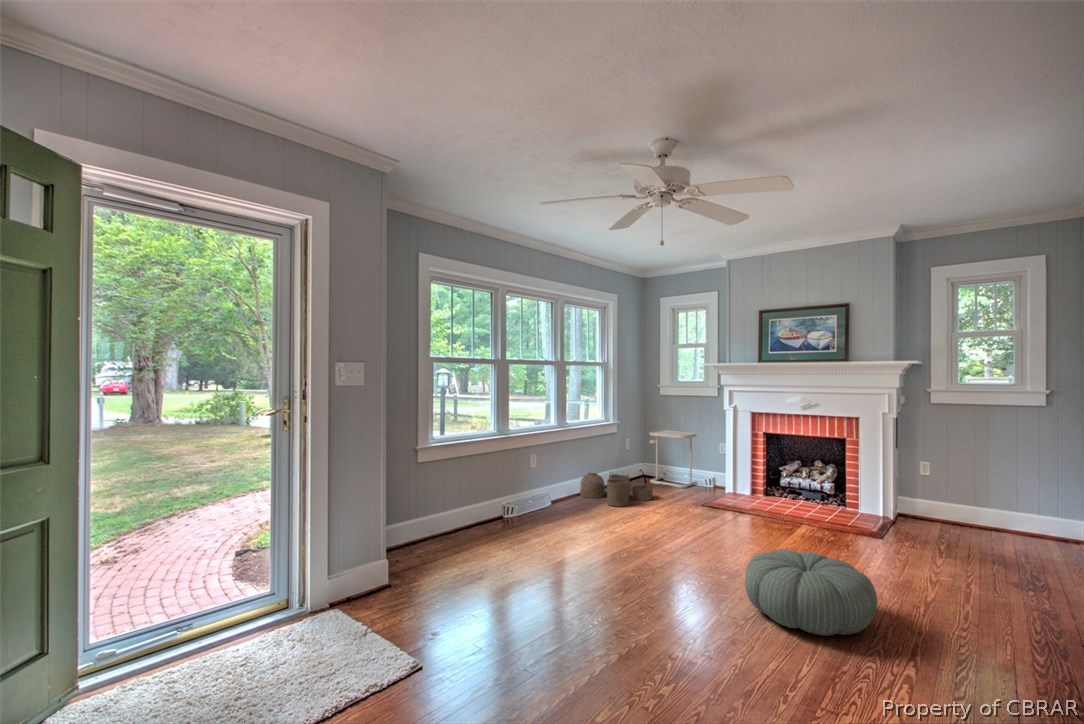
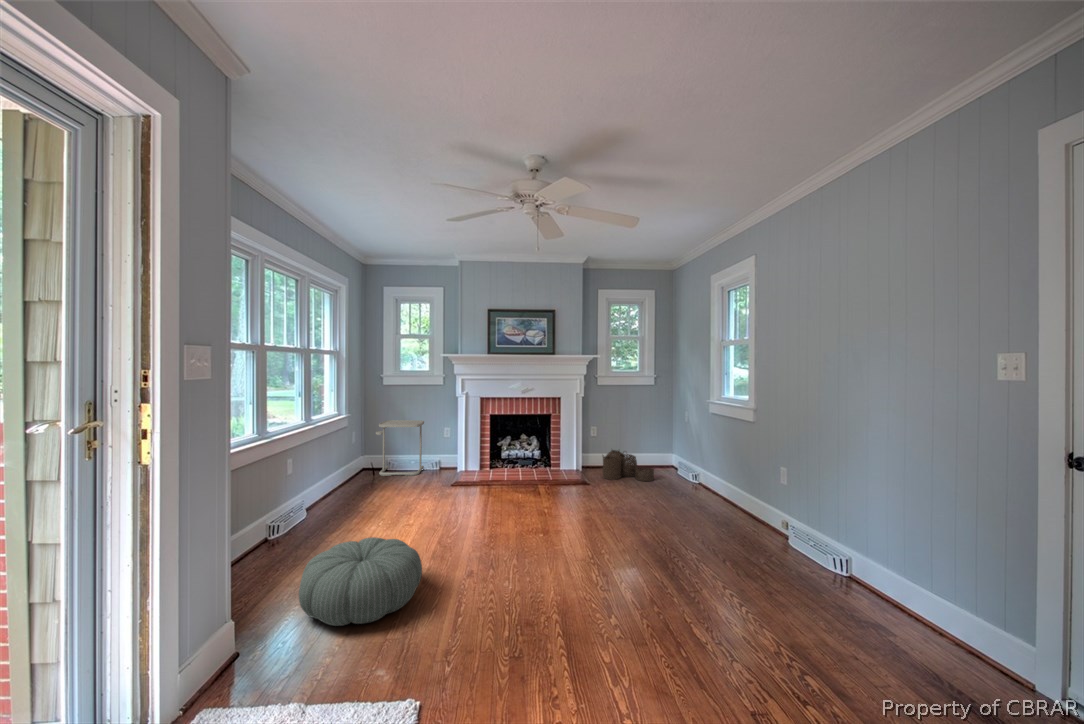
woven basket: present [580,472,653,507] -> present [603,450,654,481]
pouf: present [745,550,877,636] -> present [299,537,422,626]

